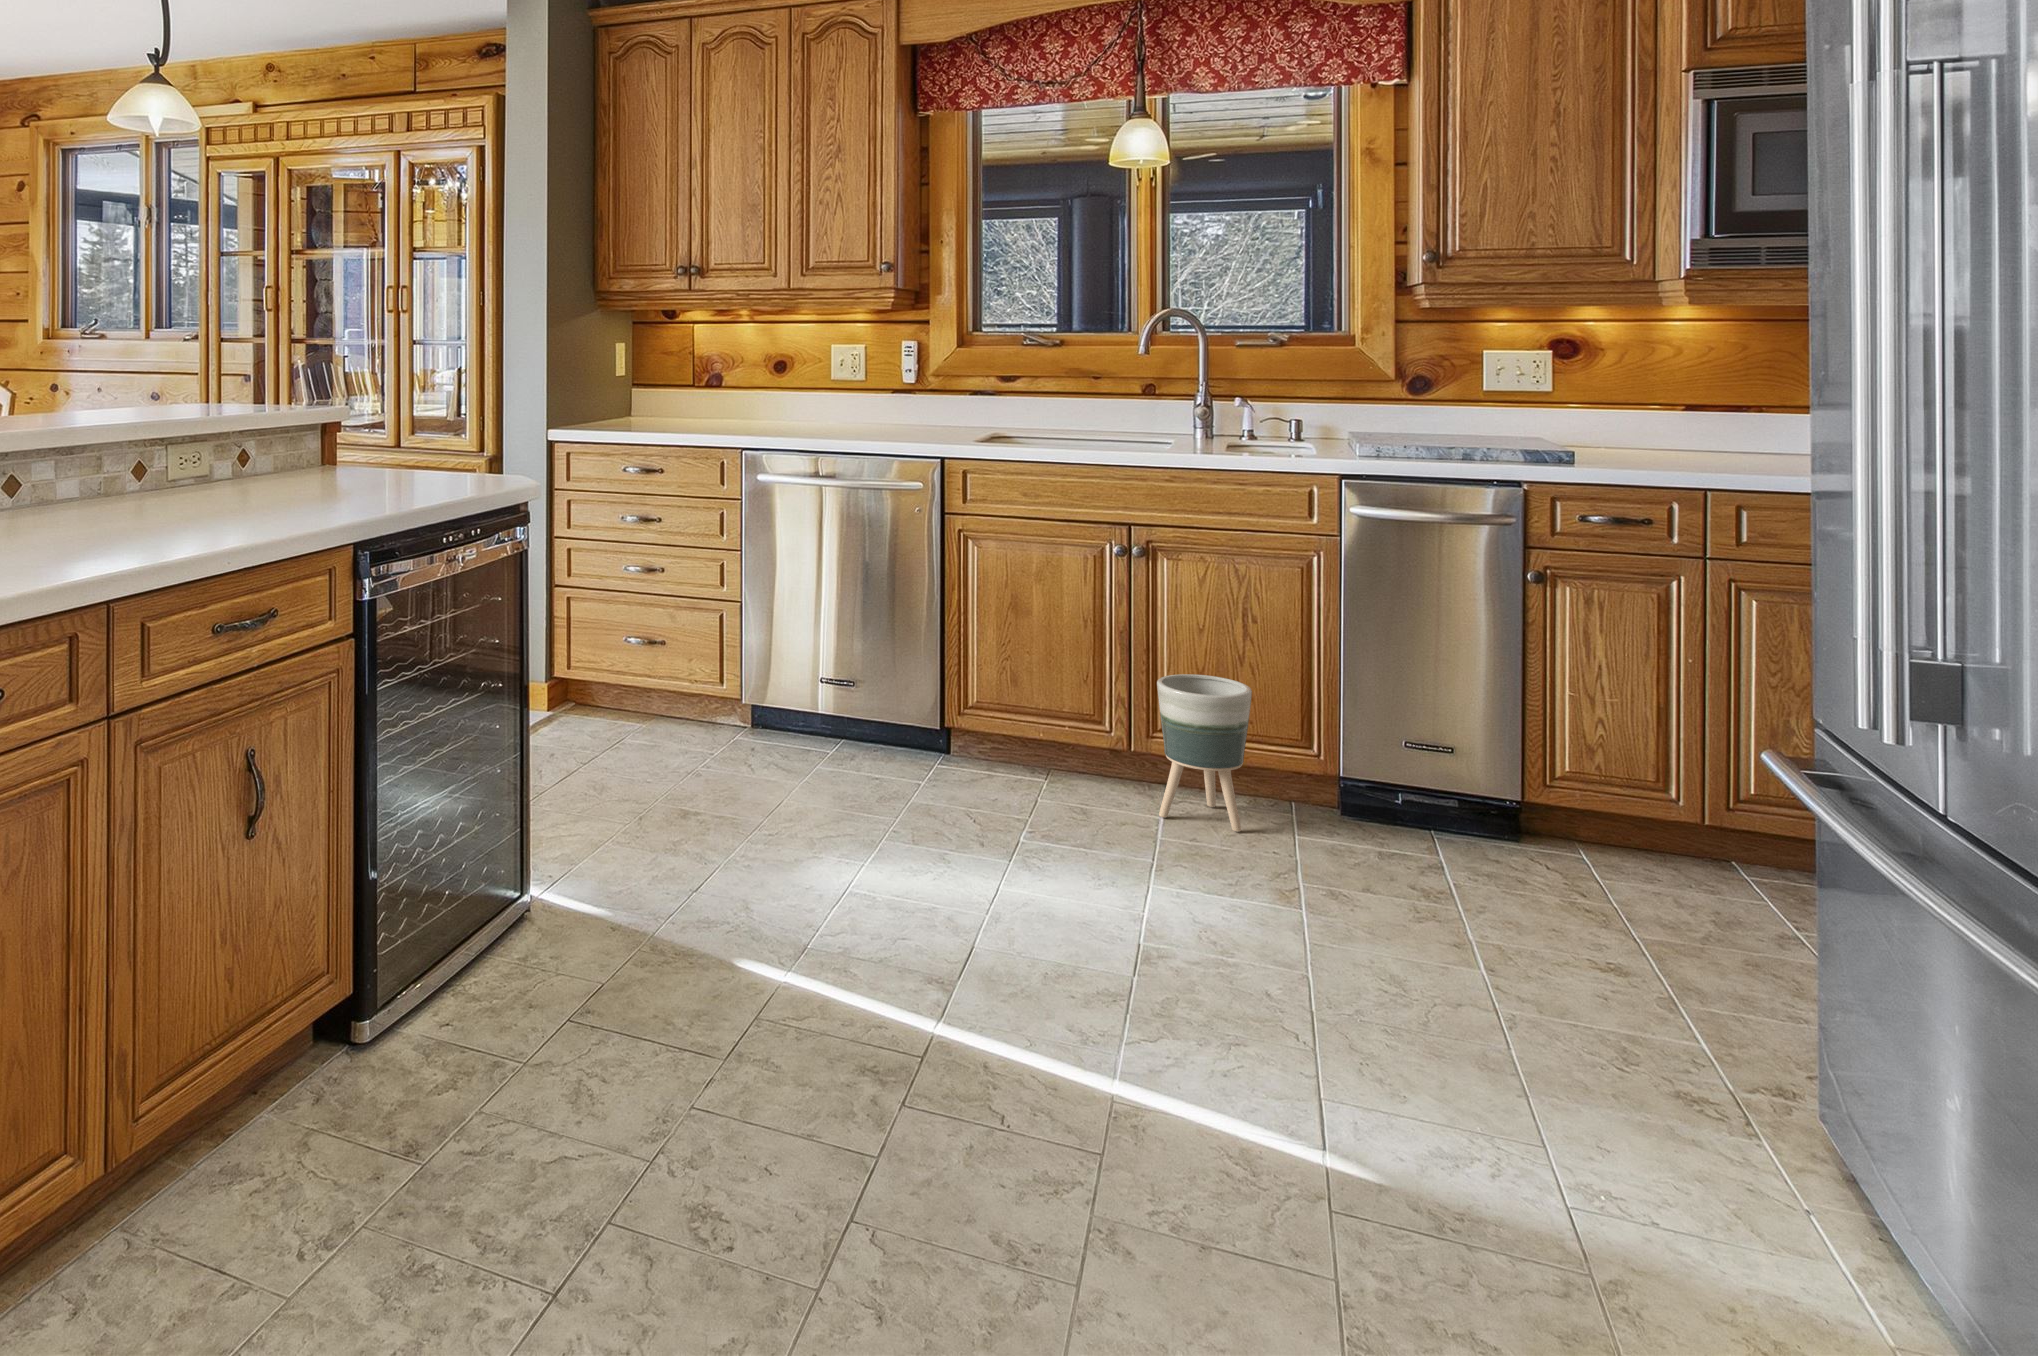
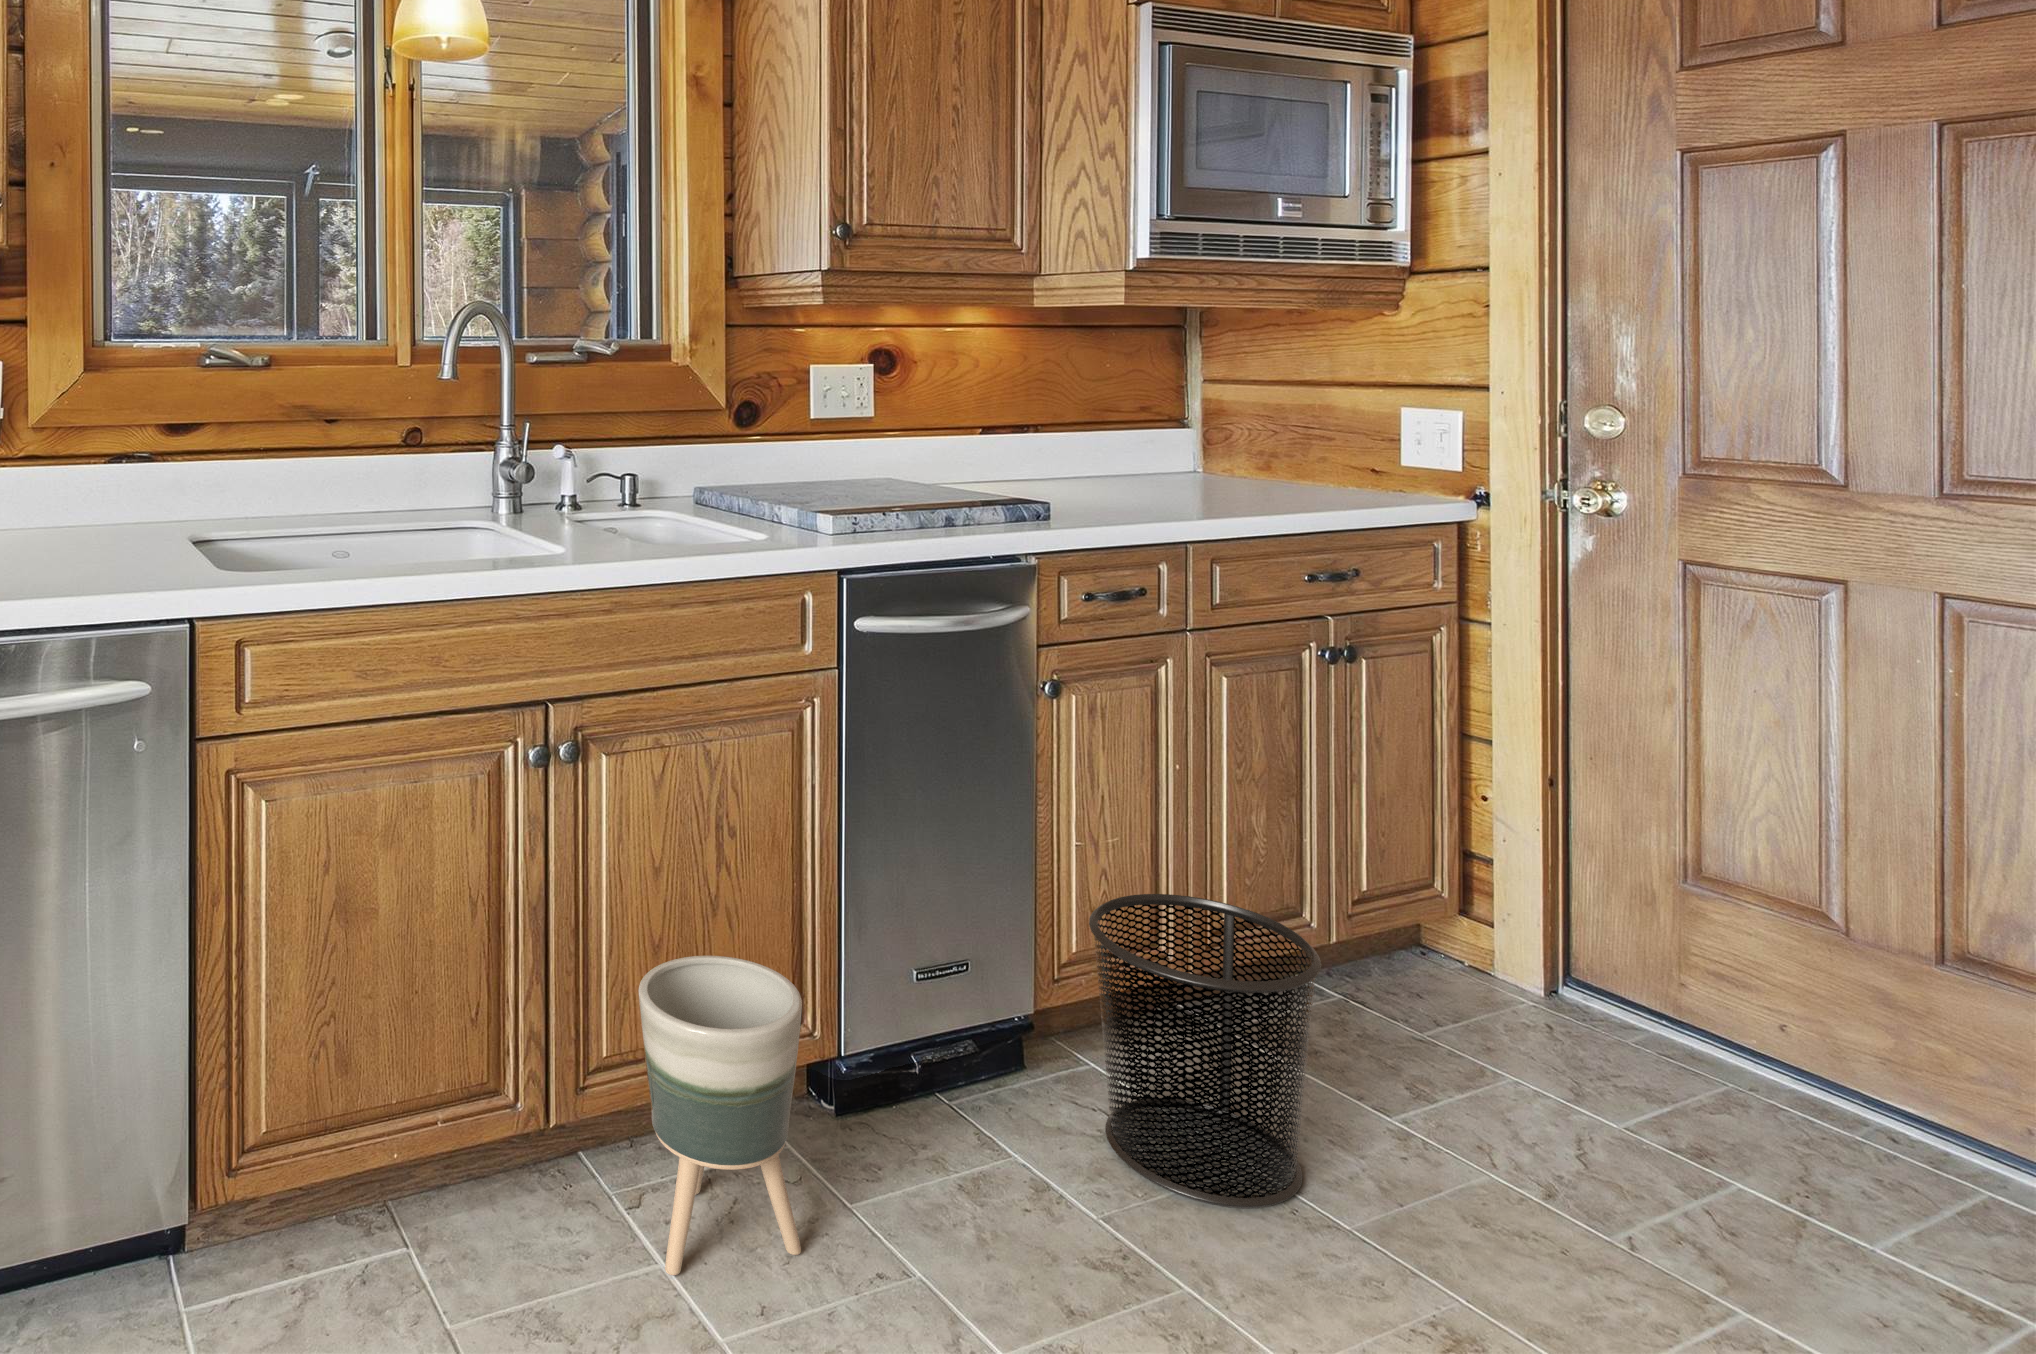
waste bin: none [1496,719,1667,911] -> present [1089,894,1321,1208]

